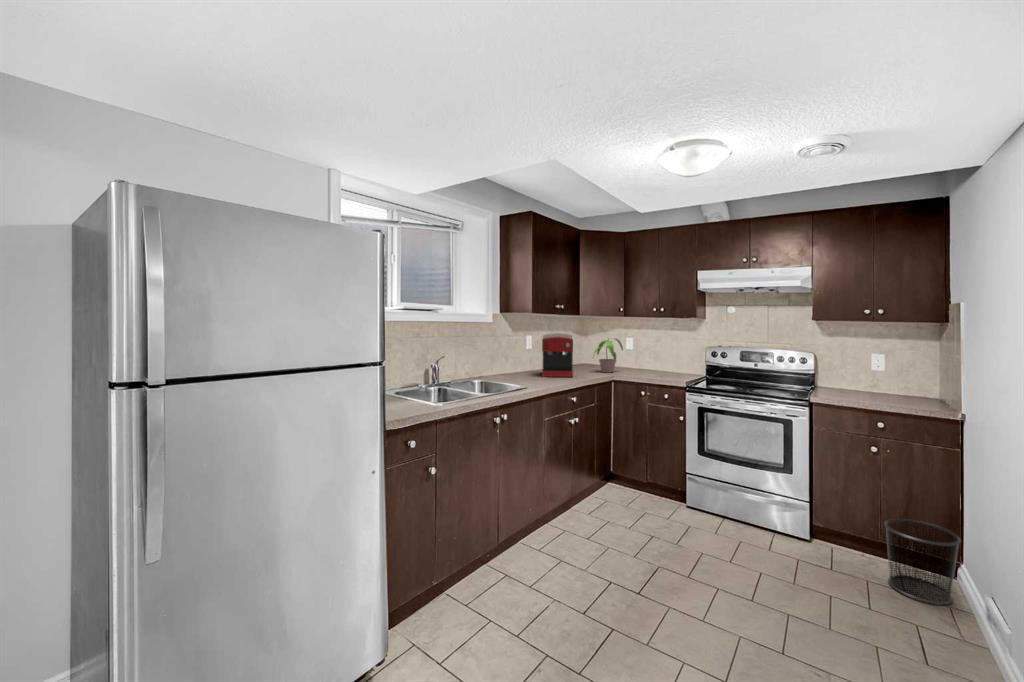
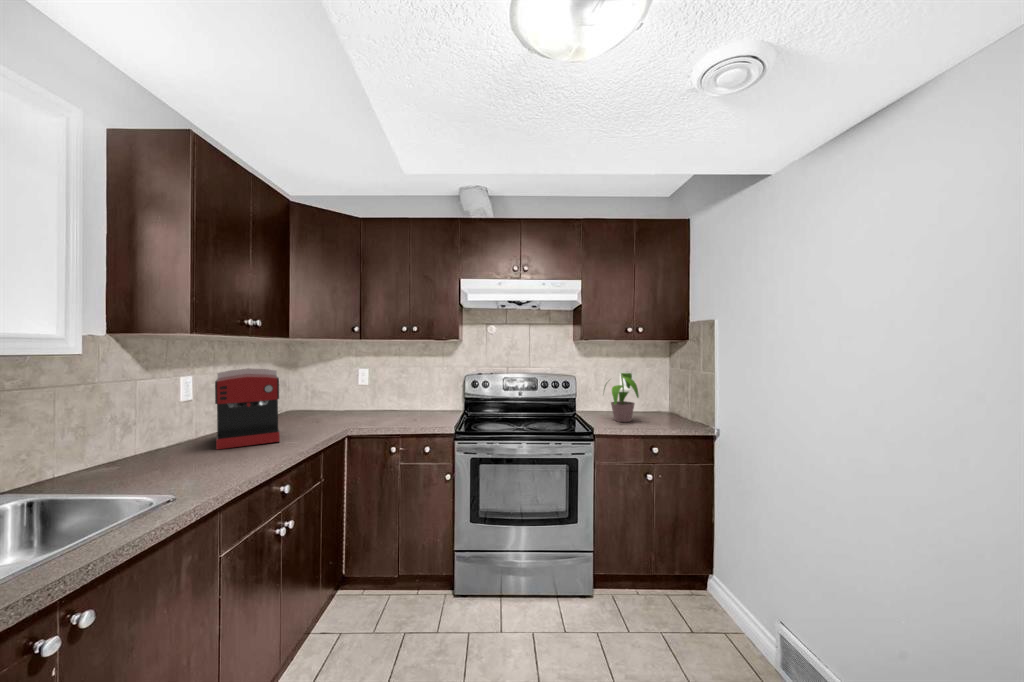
potted plant: present [594,339,623,373] -> present [604,373,639,422]
waste bin: present [884,518,961,604] -> none [688,553,758,655]

